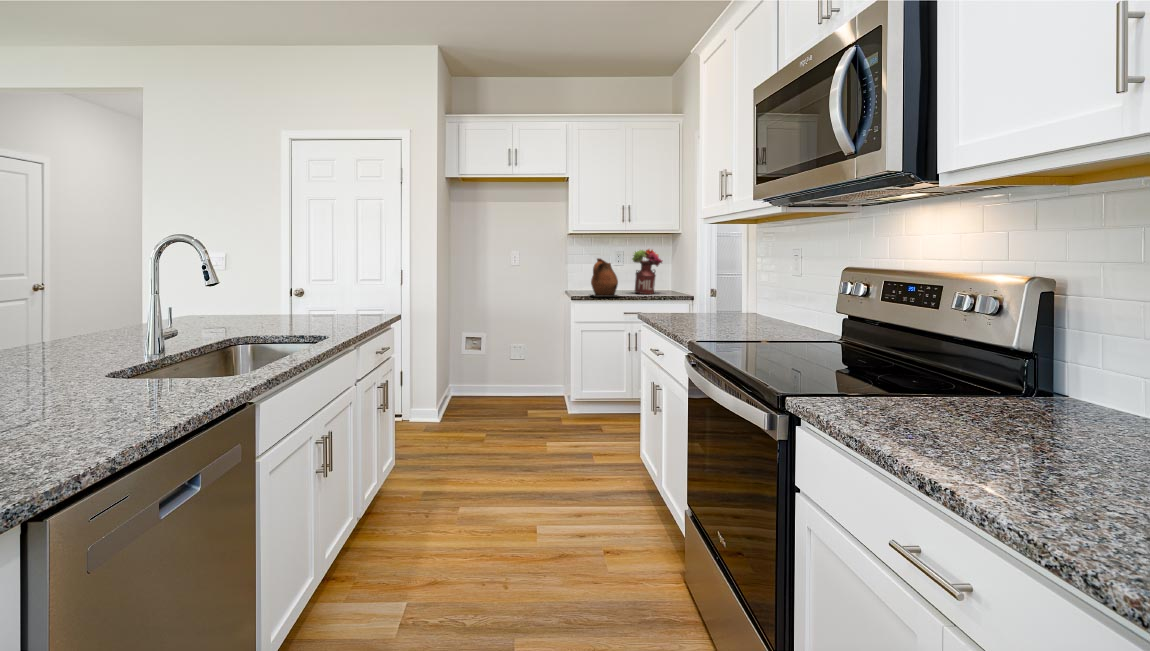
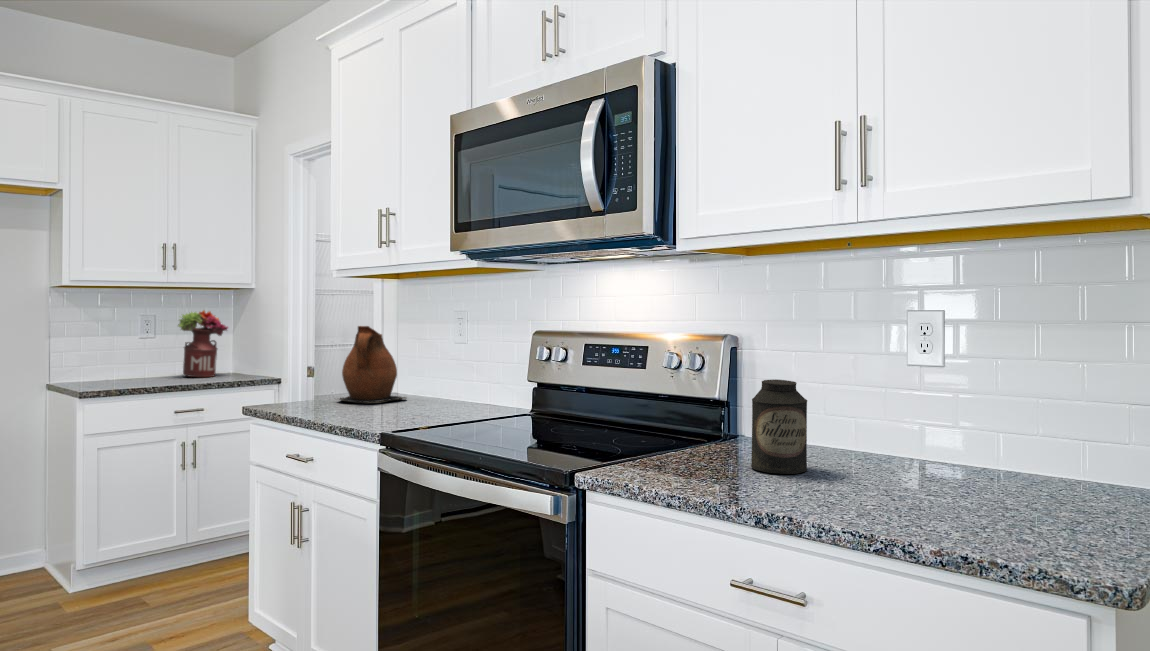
ceramic pitcher: present [591,258,620,297] -> present [339,326,406,403]
canister: none [998,329,1096,447] -> present [751,379,807,474]

